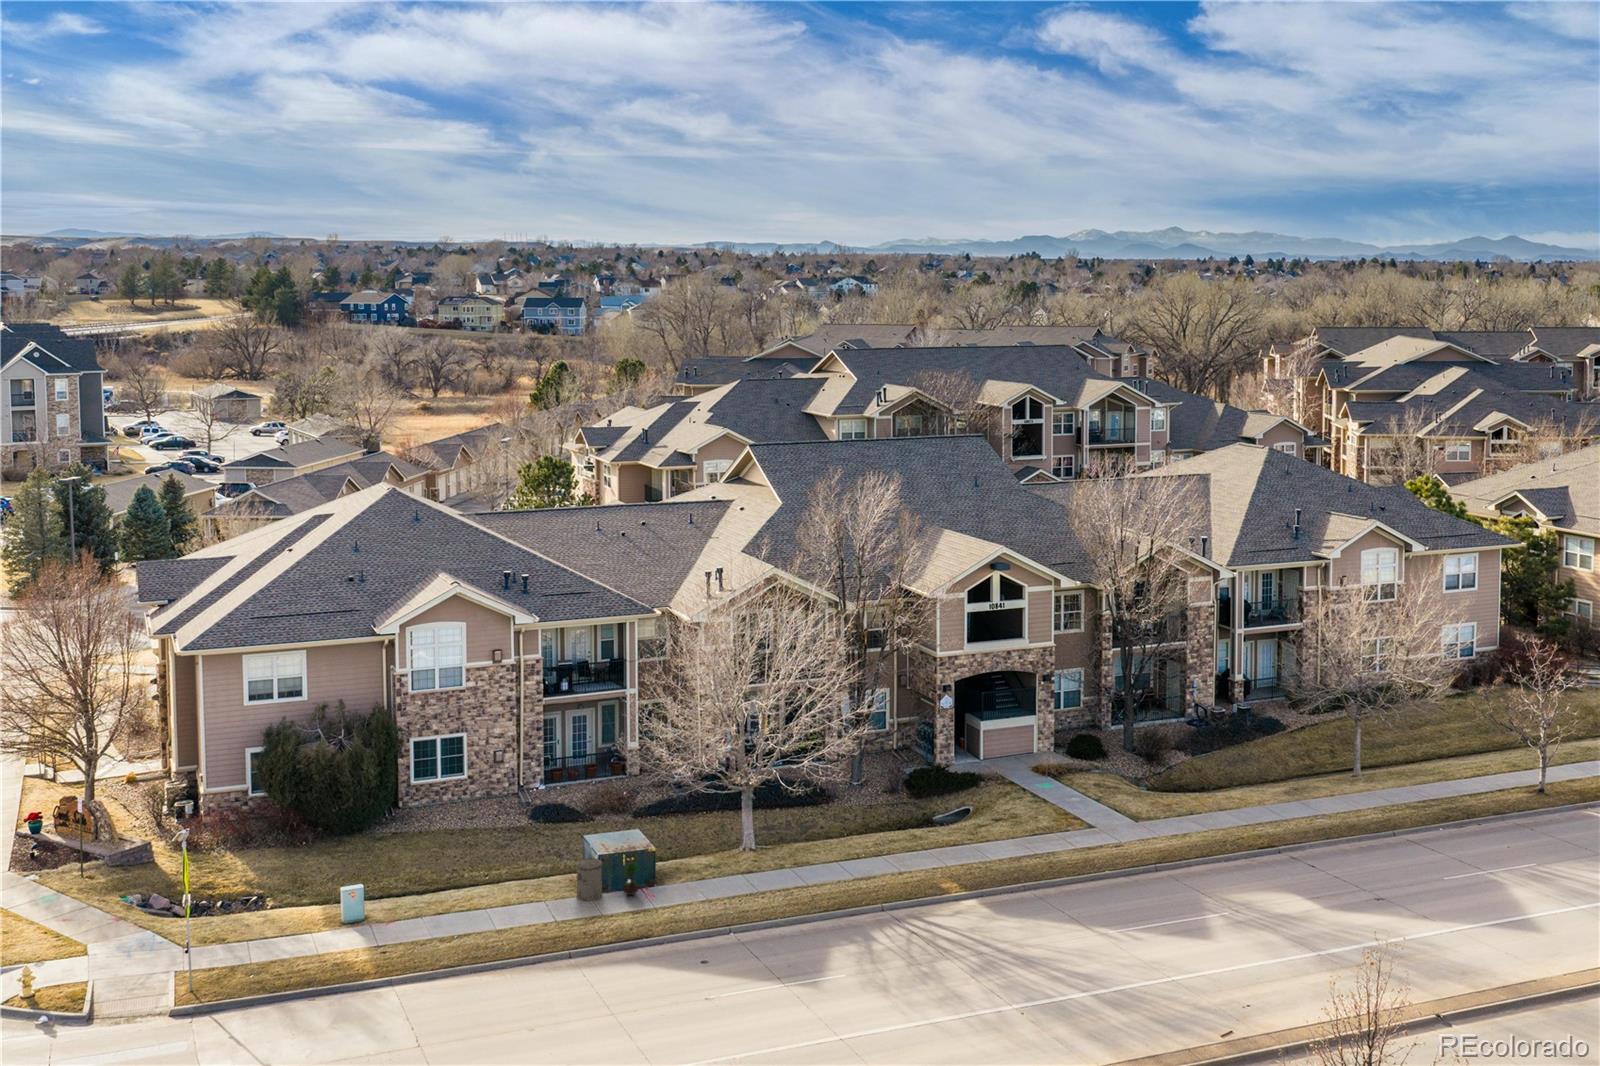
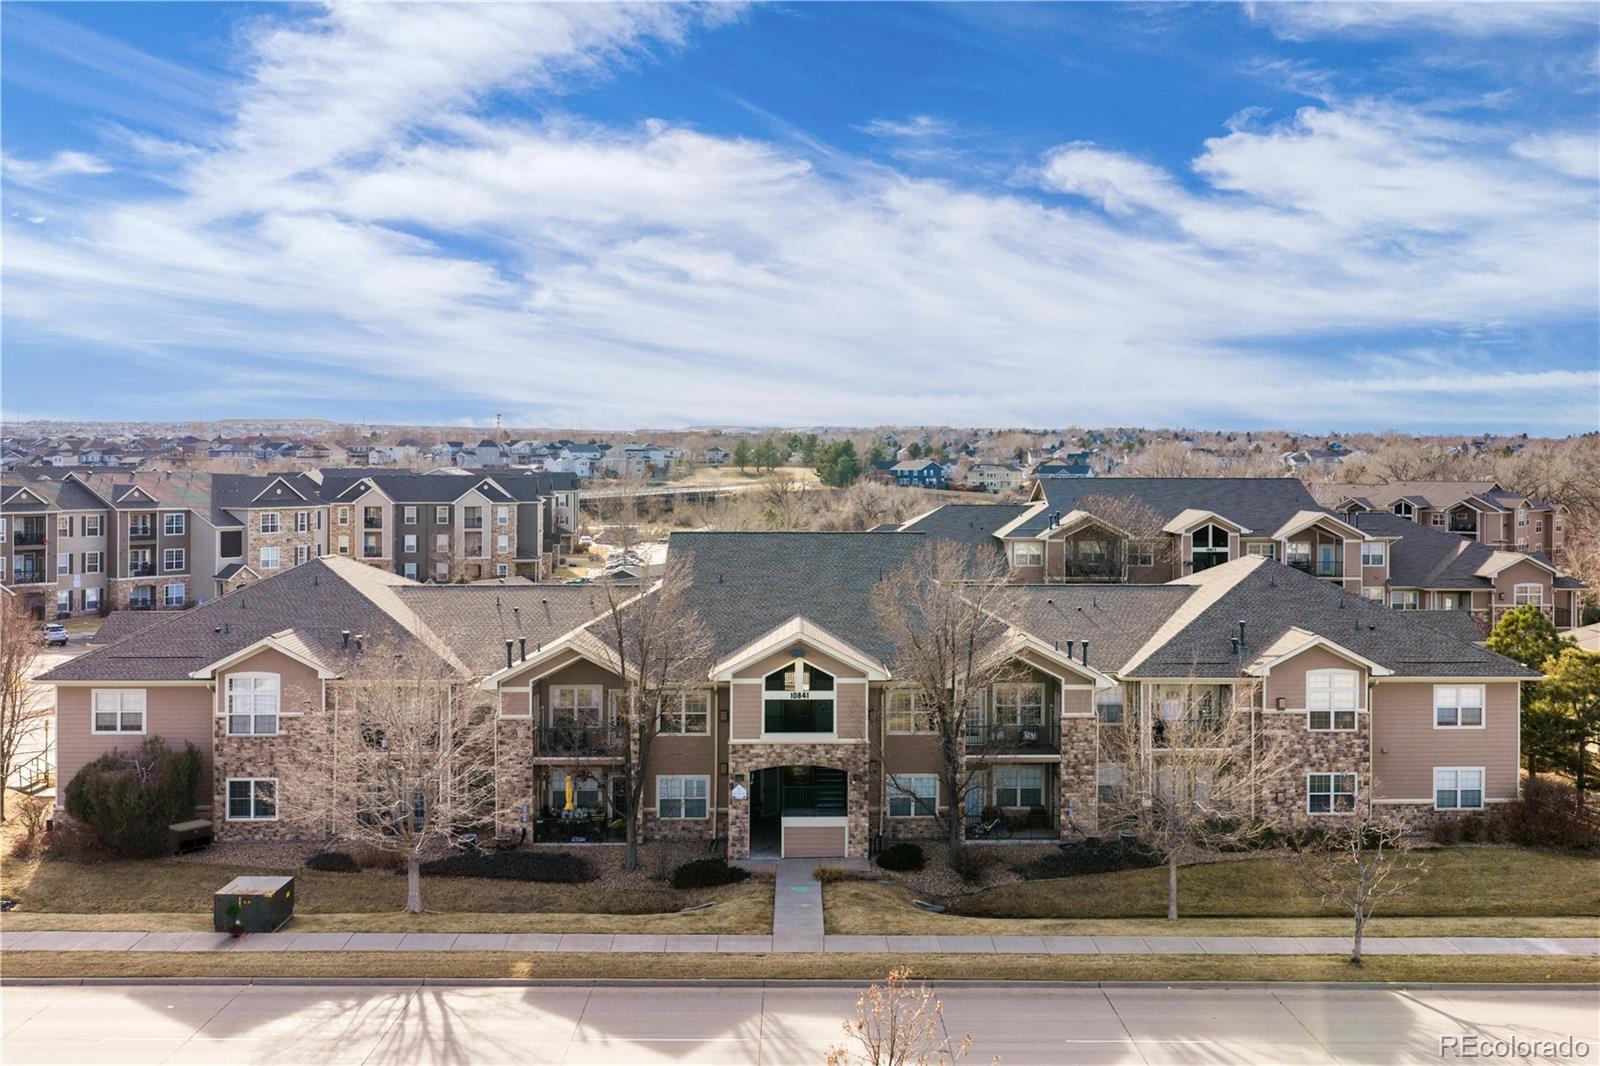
storage bench: none [377,787,416,826] -> present [169,820,213,853]
trash can: present [576,858,602,901] -> none [188,895,218,936]

